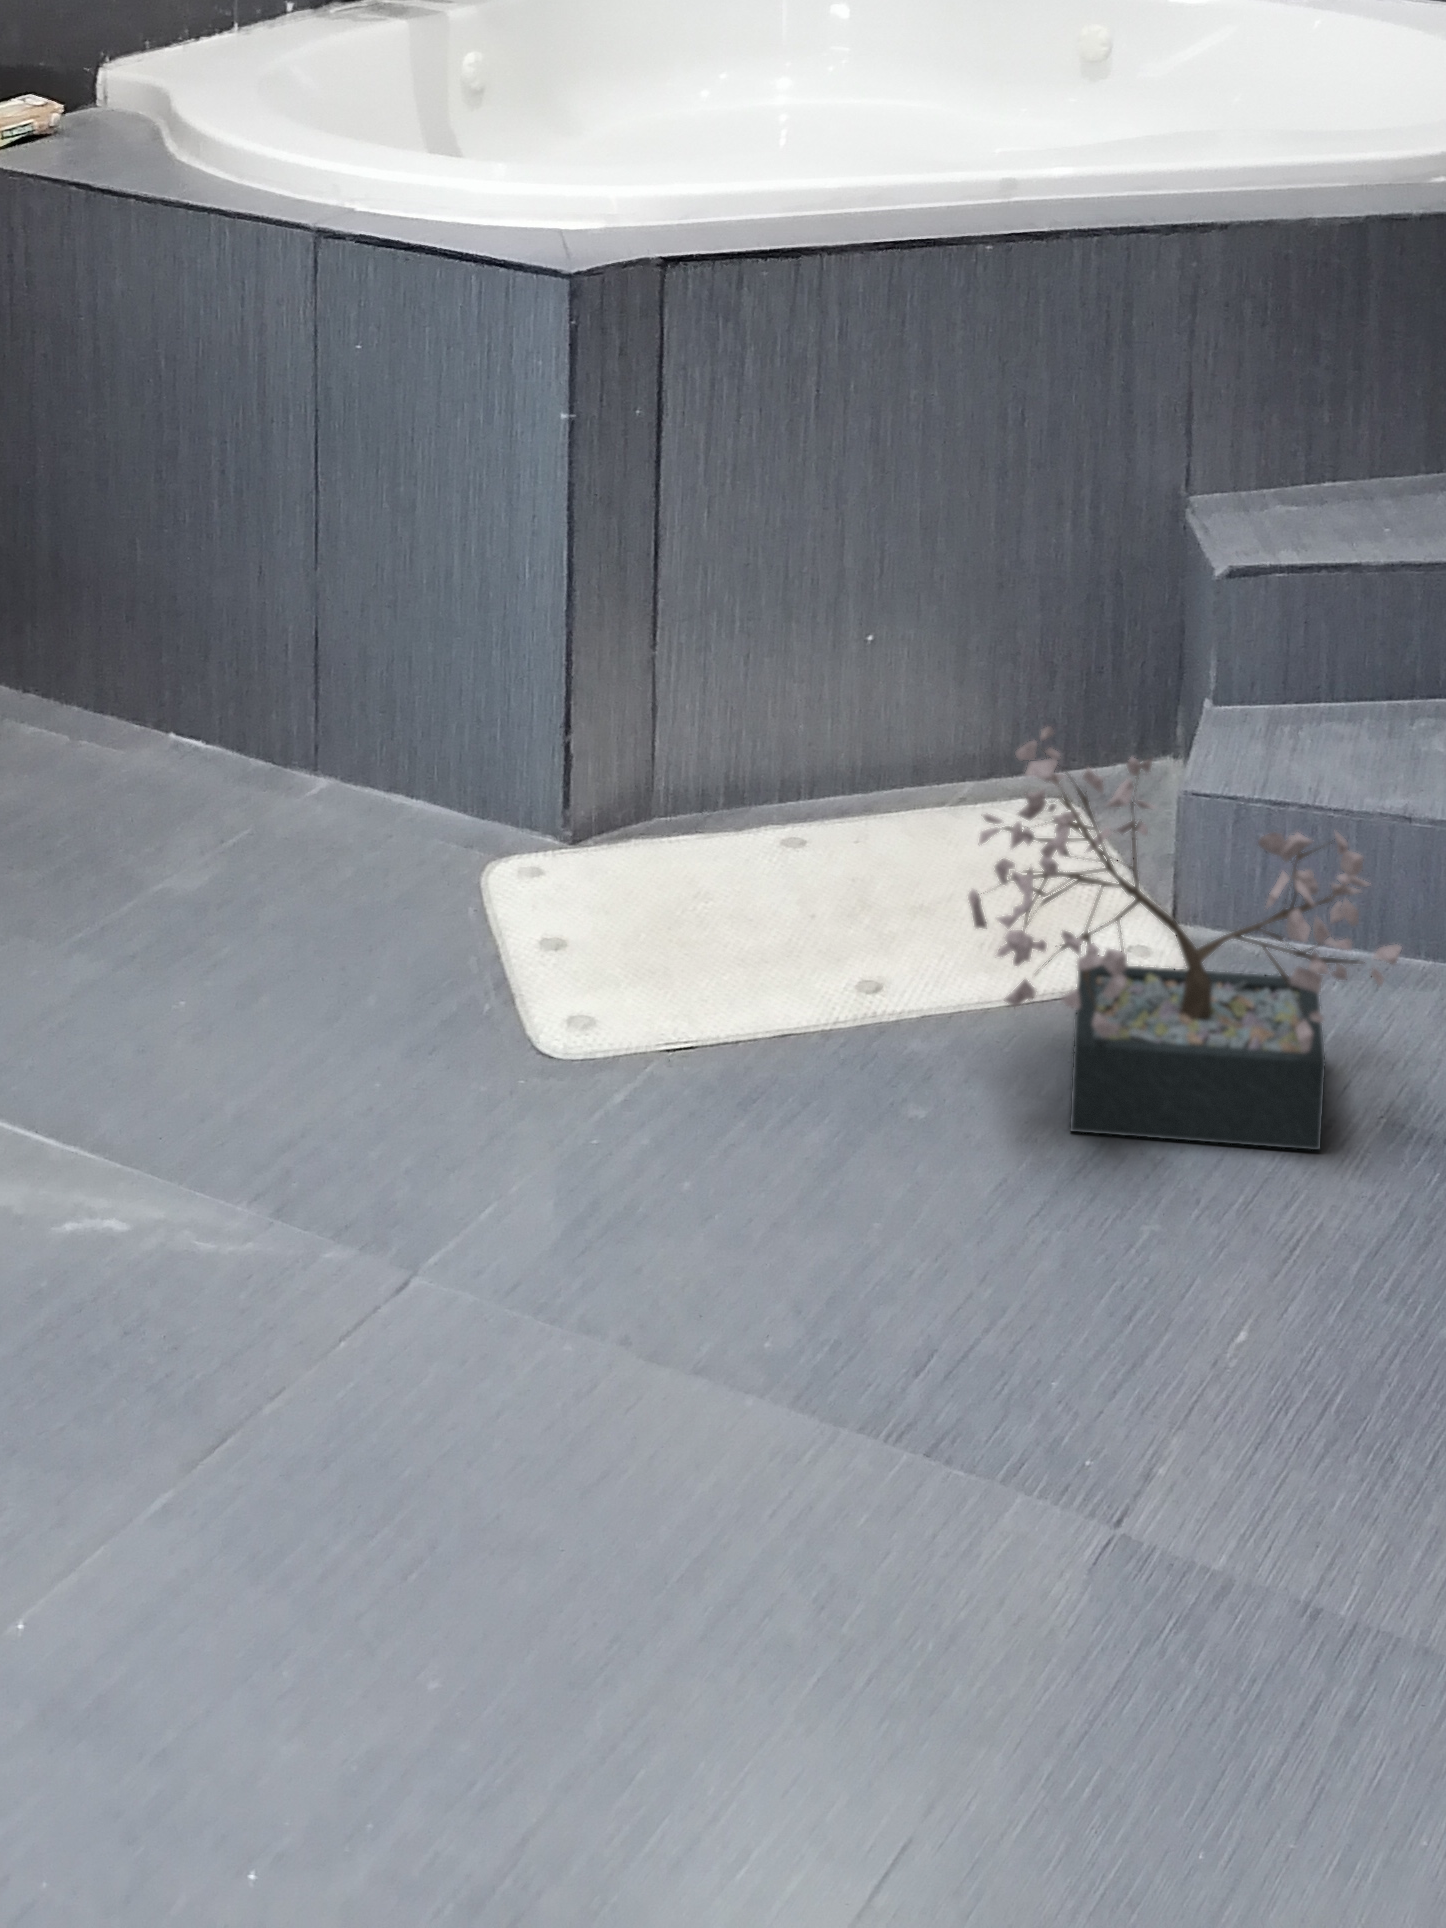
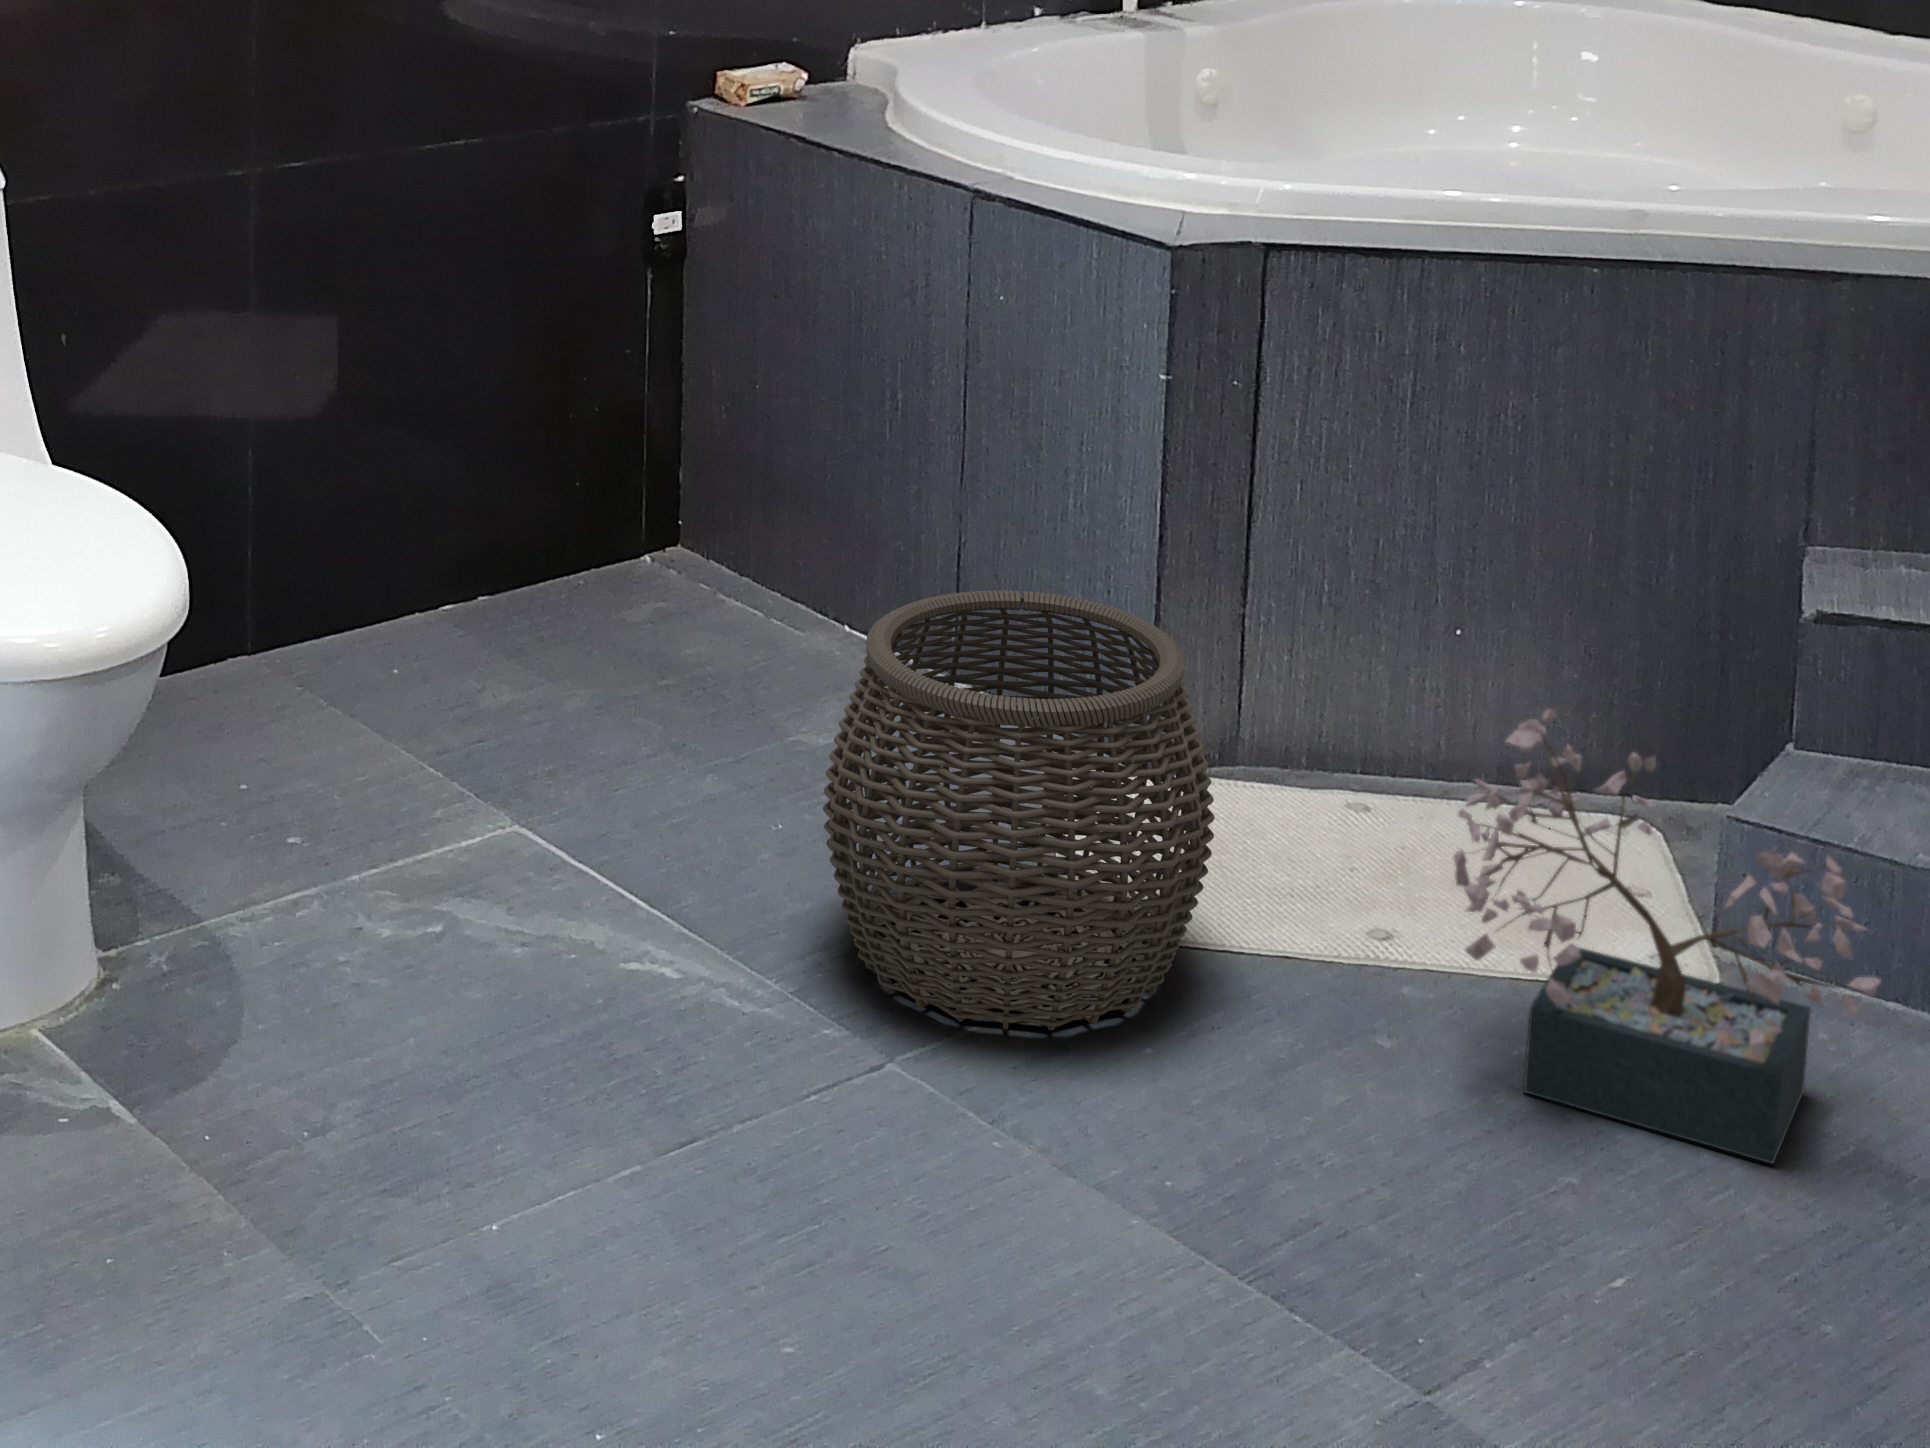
woven basket: none [287,691,723,1201] -> present [823,590,1215,1030]

